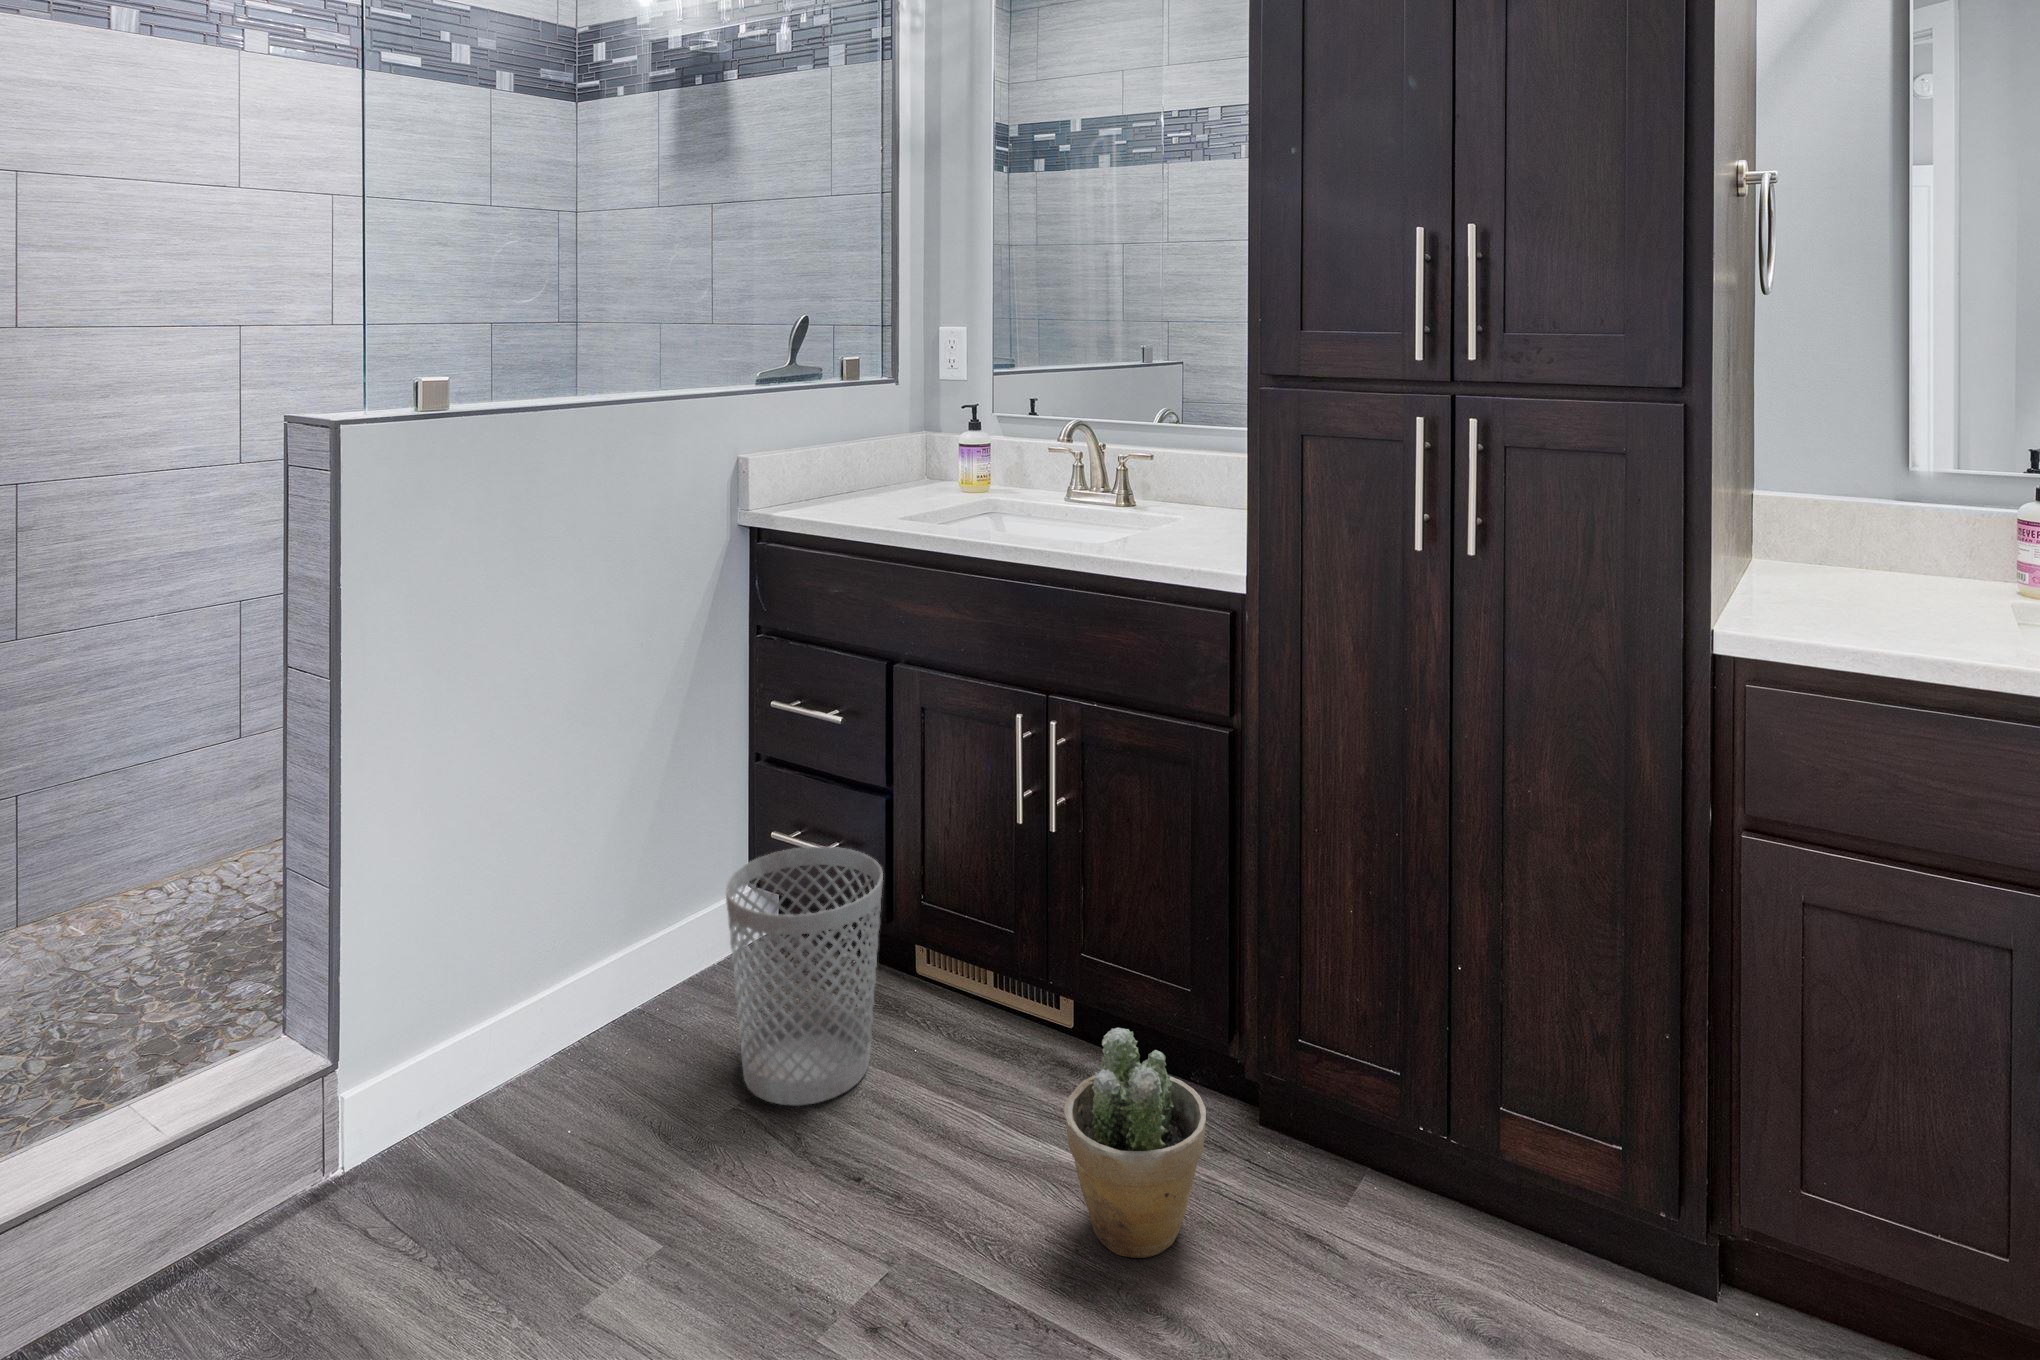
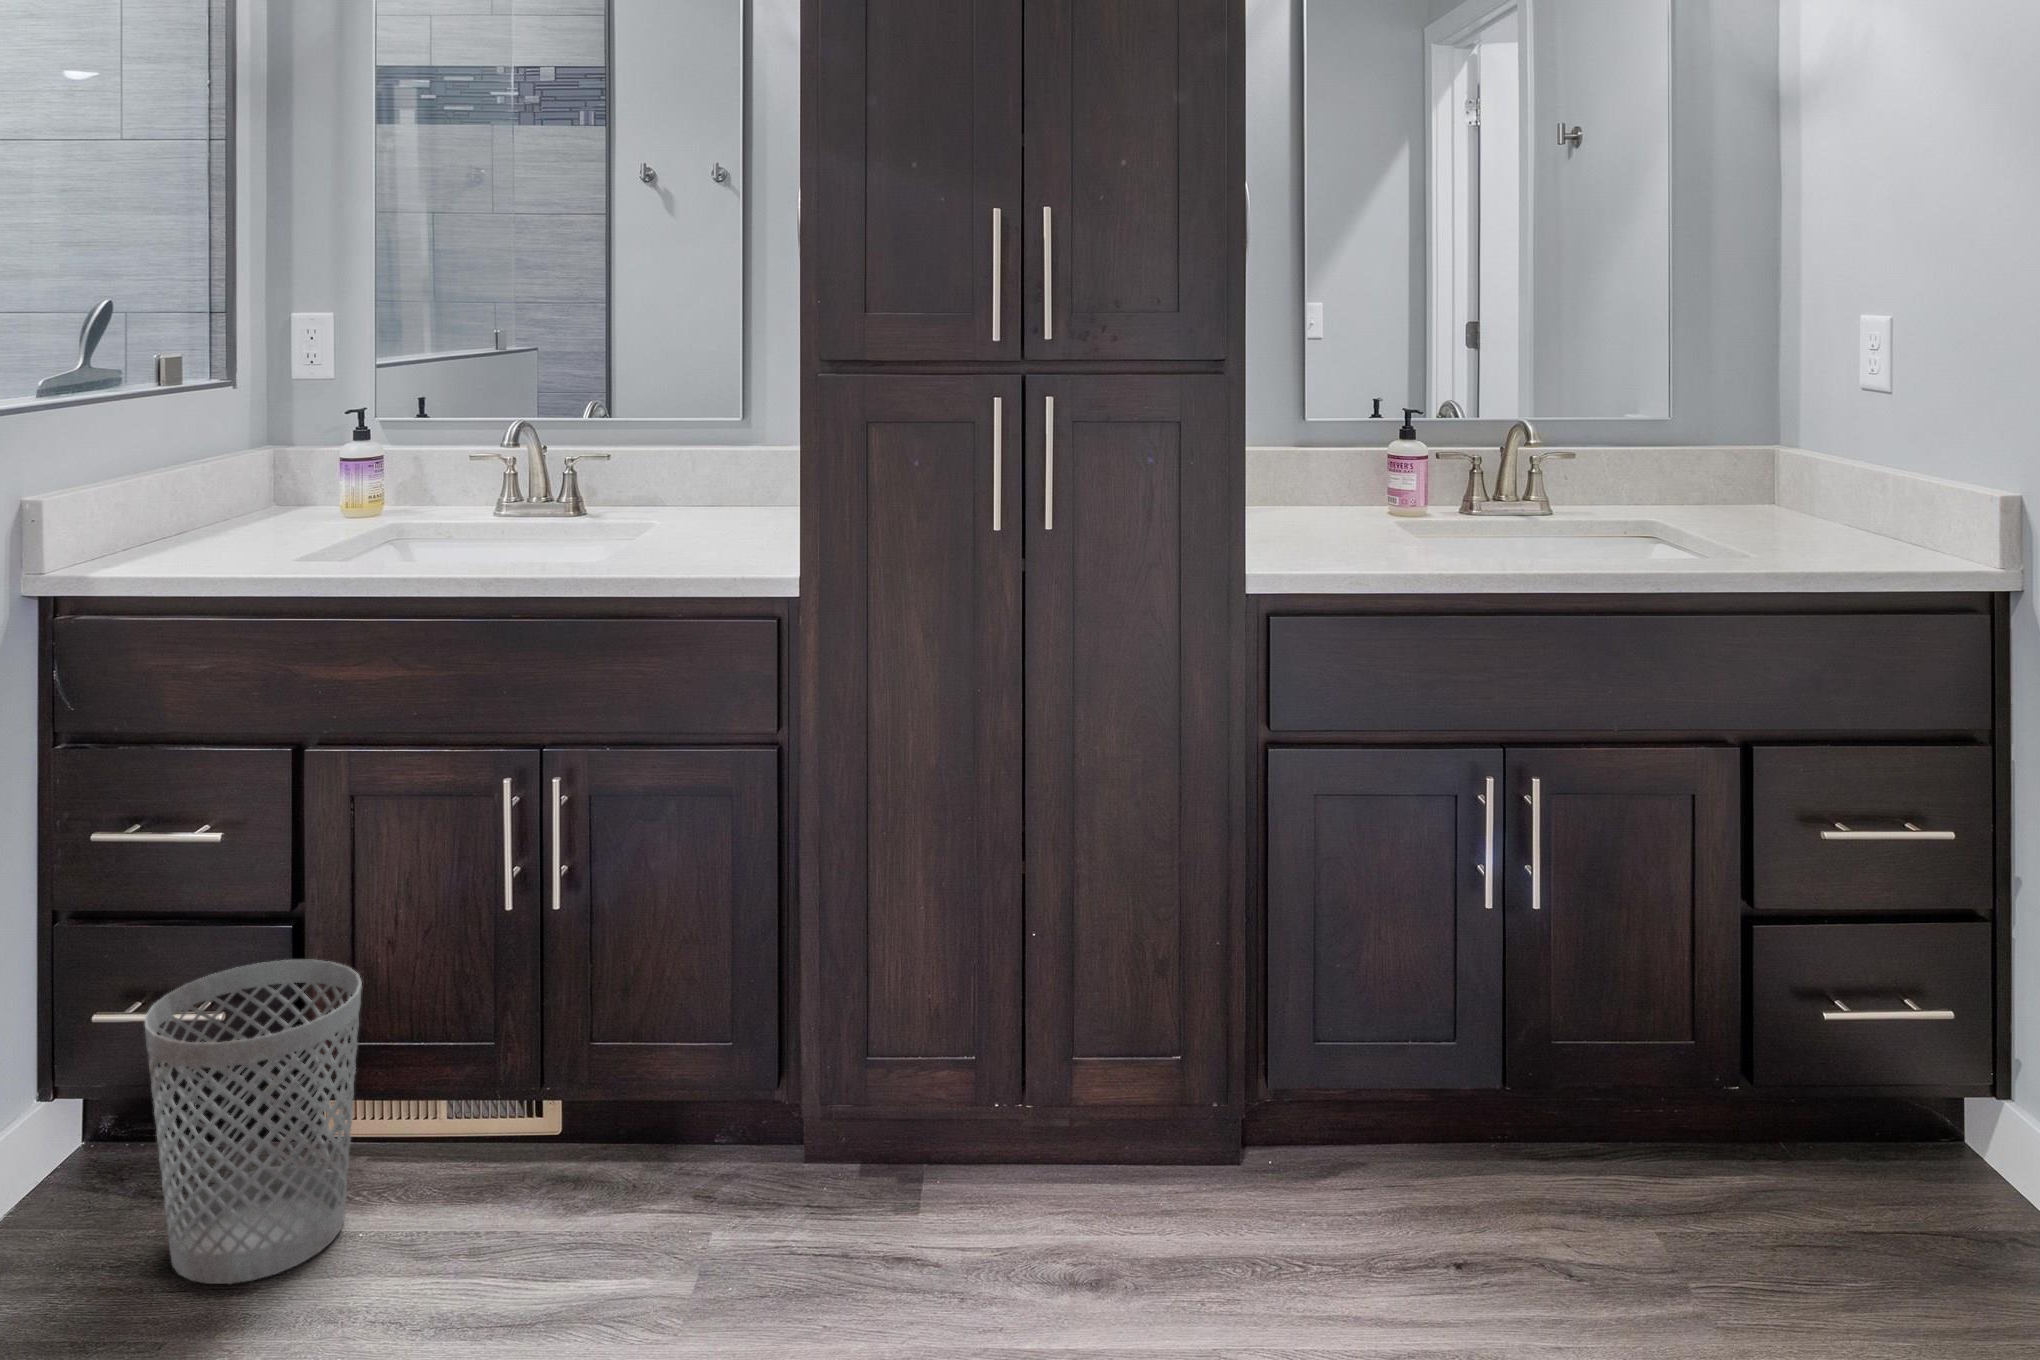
potted plant: present [1064,1028,1206,1258] -> none [663,1043,814,1271]

